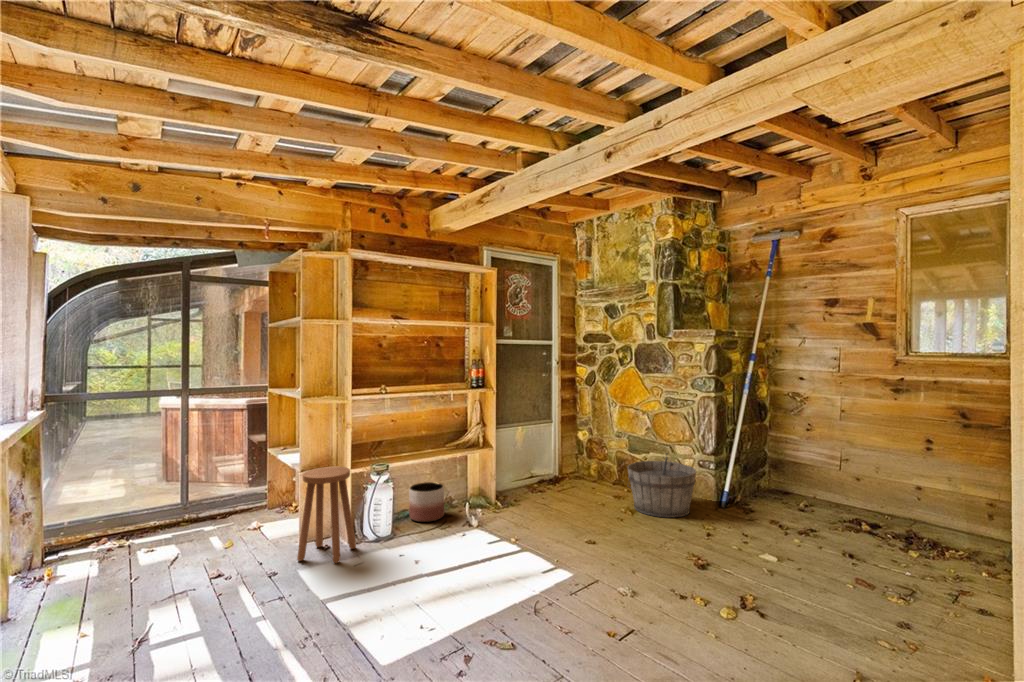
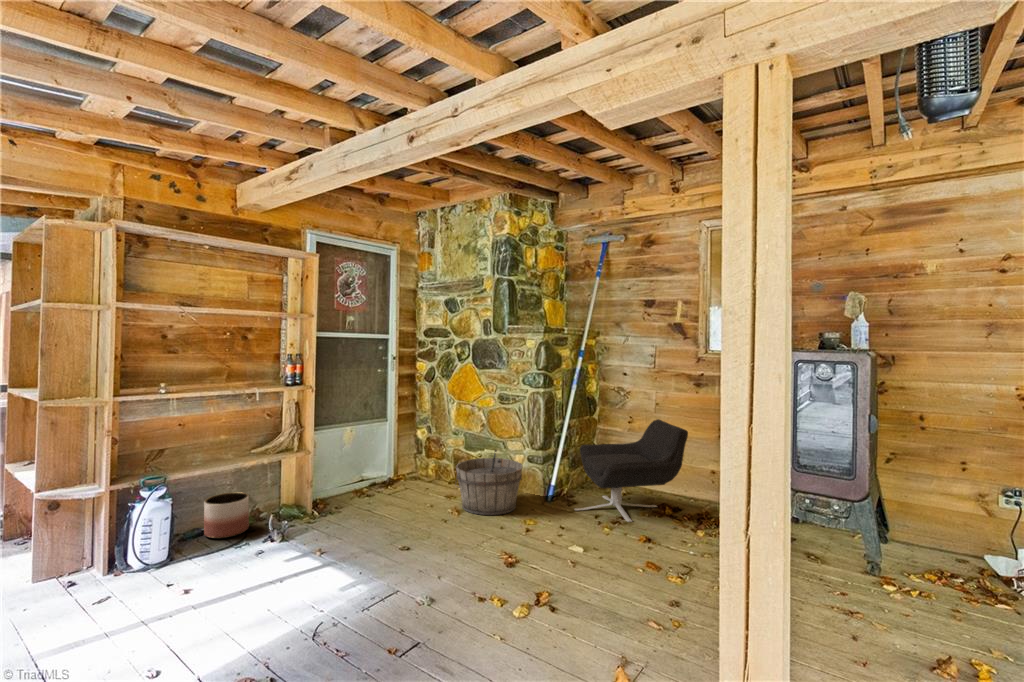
lounge chair: none [754,426,889,534] -> present [575,419,688,522]
stool: present [297,467,356,563] -> none [32,482,121,600]

